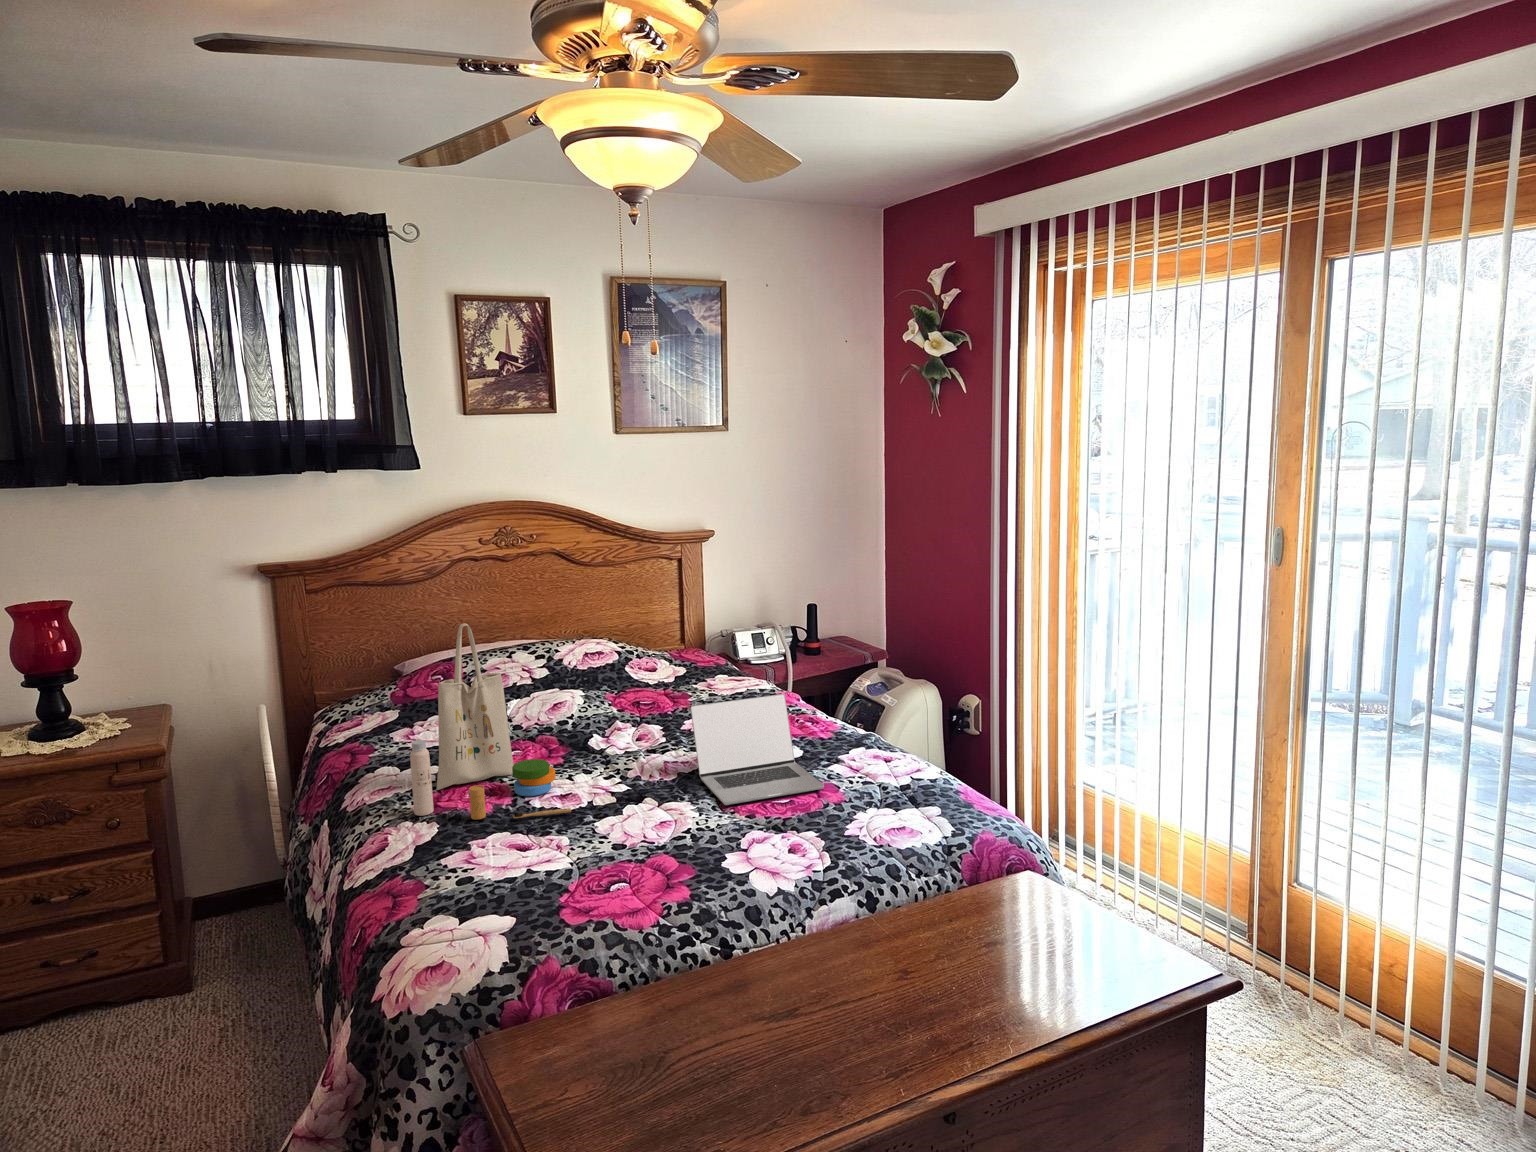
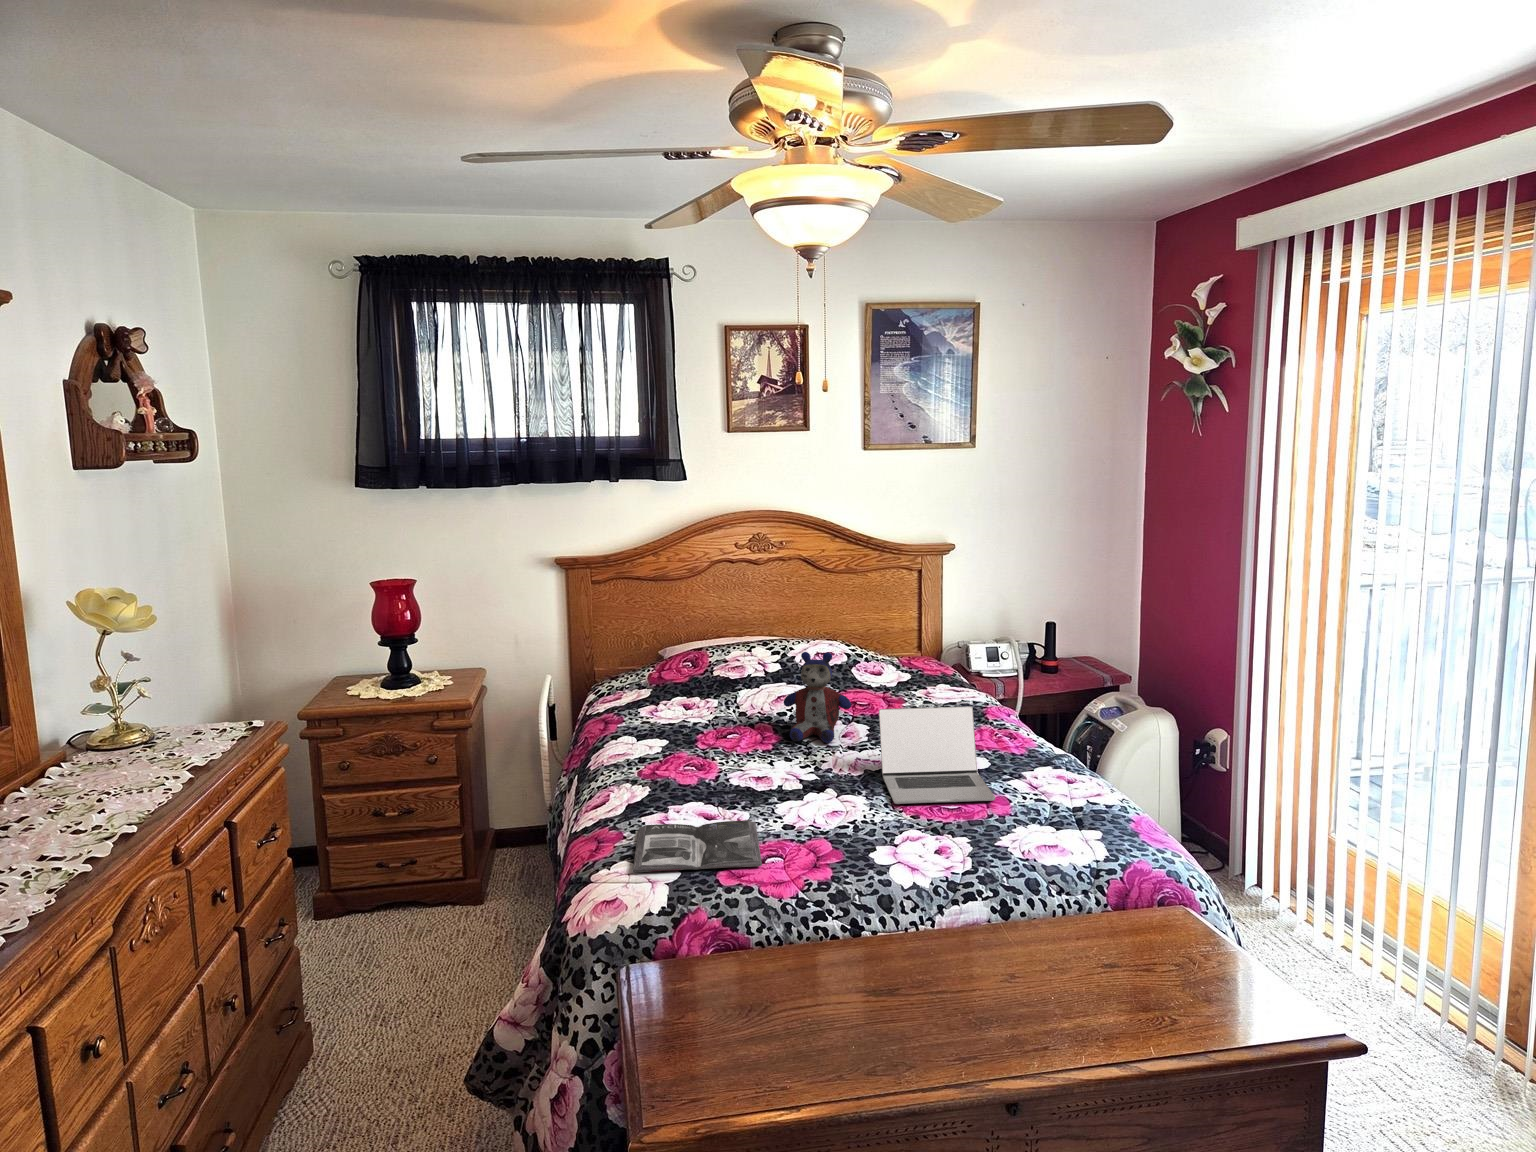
tote bag: present [410,623,571,820] -> none [633,620,759,792]
stuffed bear: none [570,650,647,751] -> present [783,652,851,743]
magazine: none [442,845,607,927] -> present [633,820,762,872]

